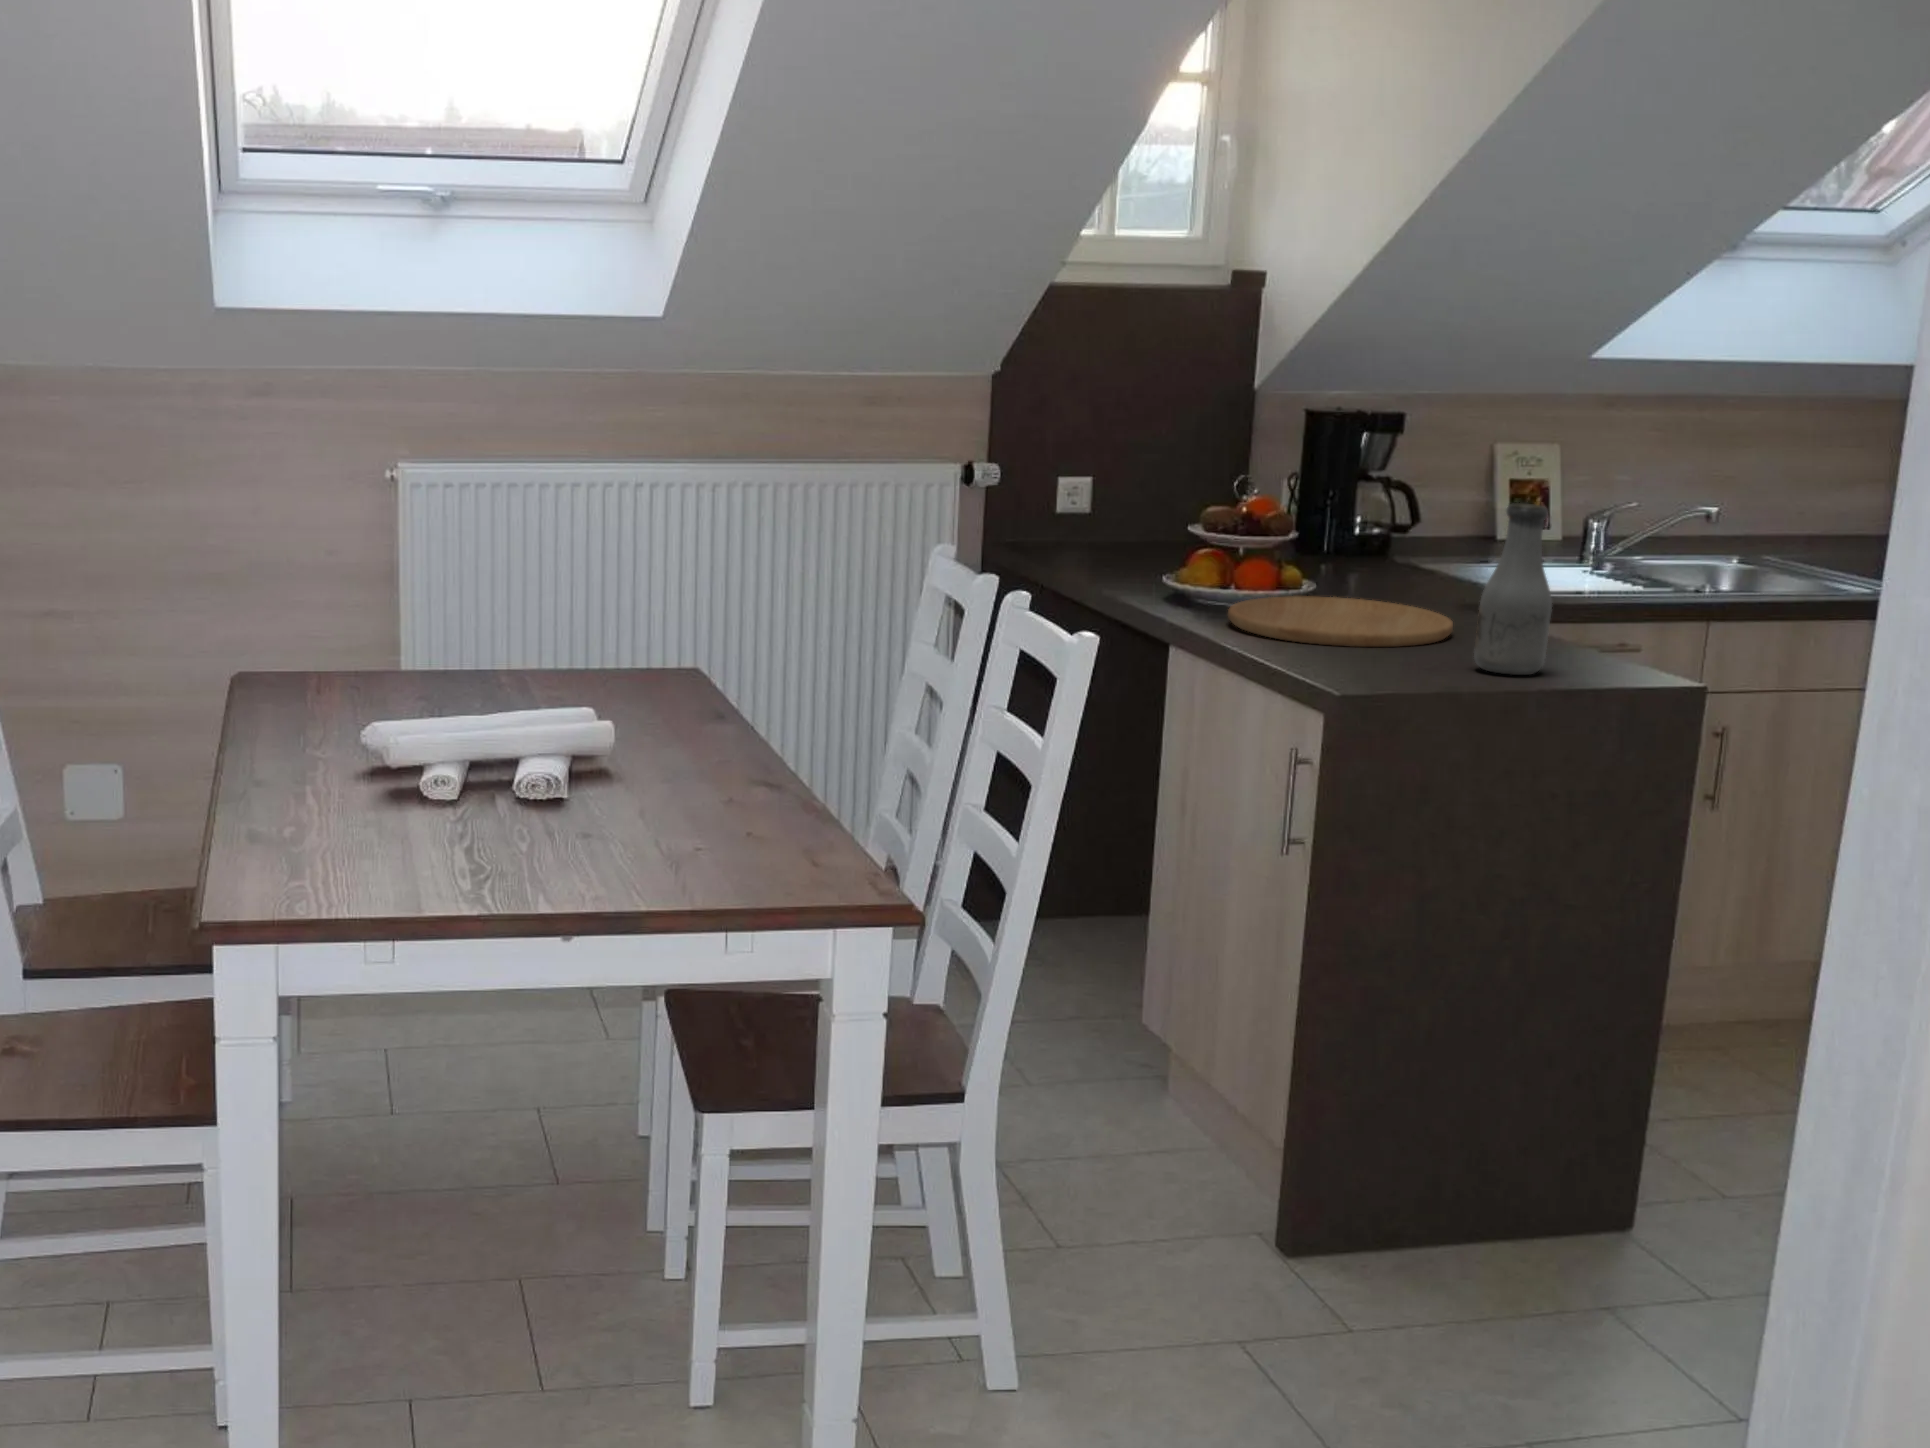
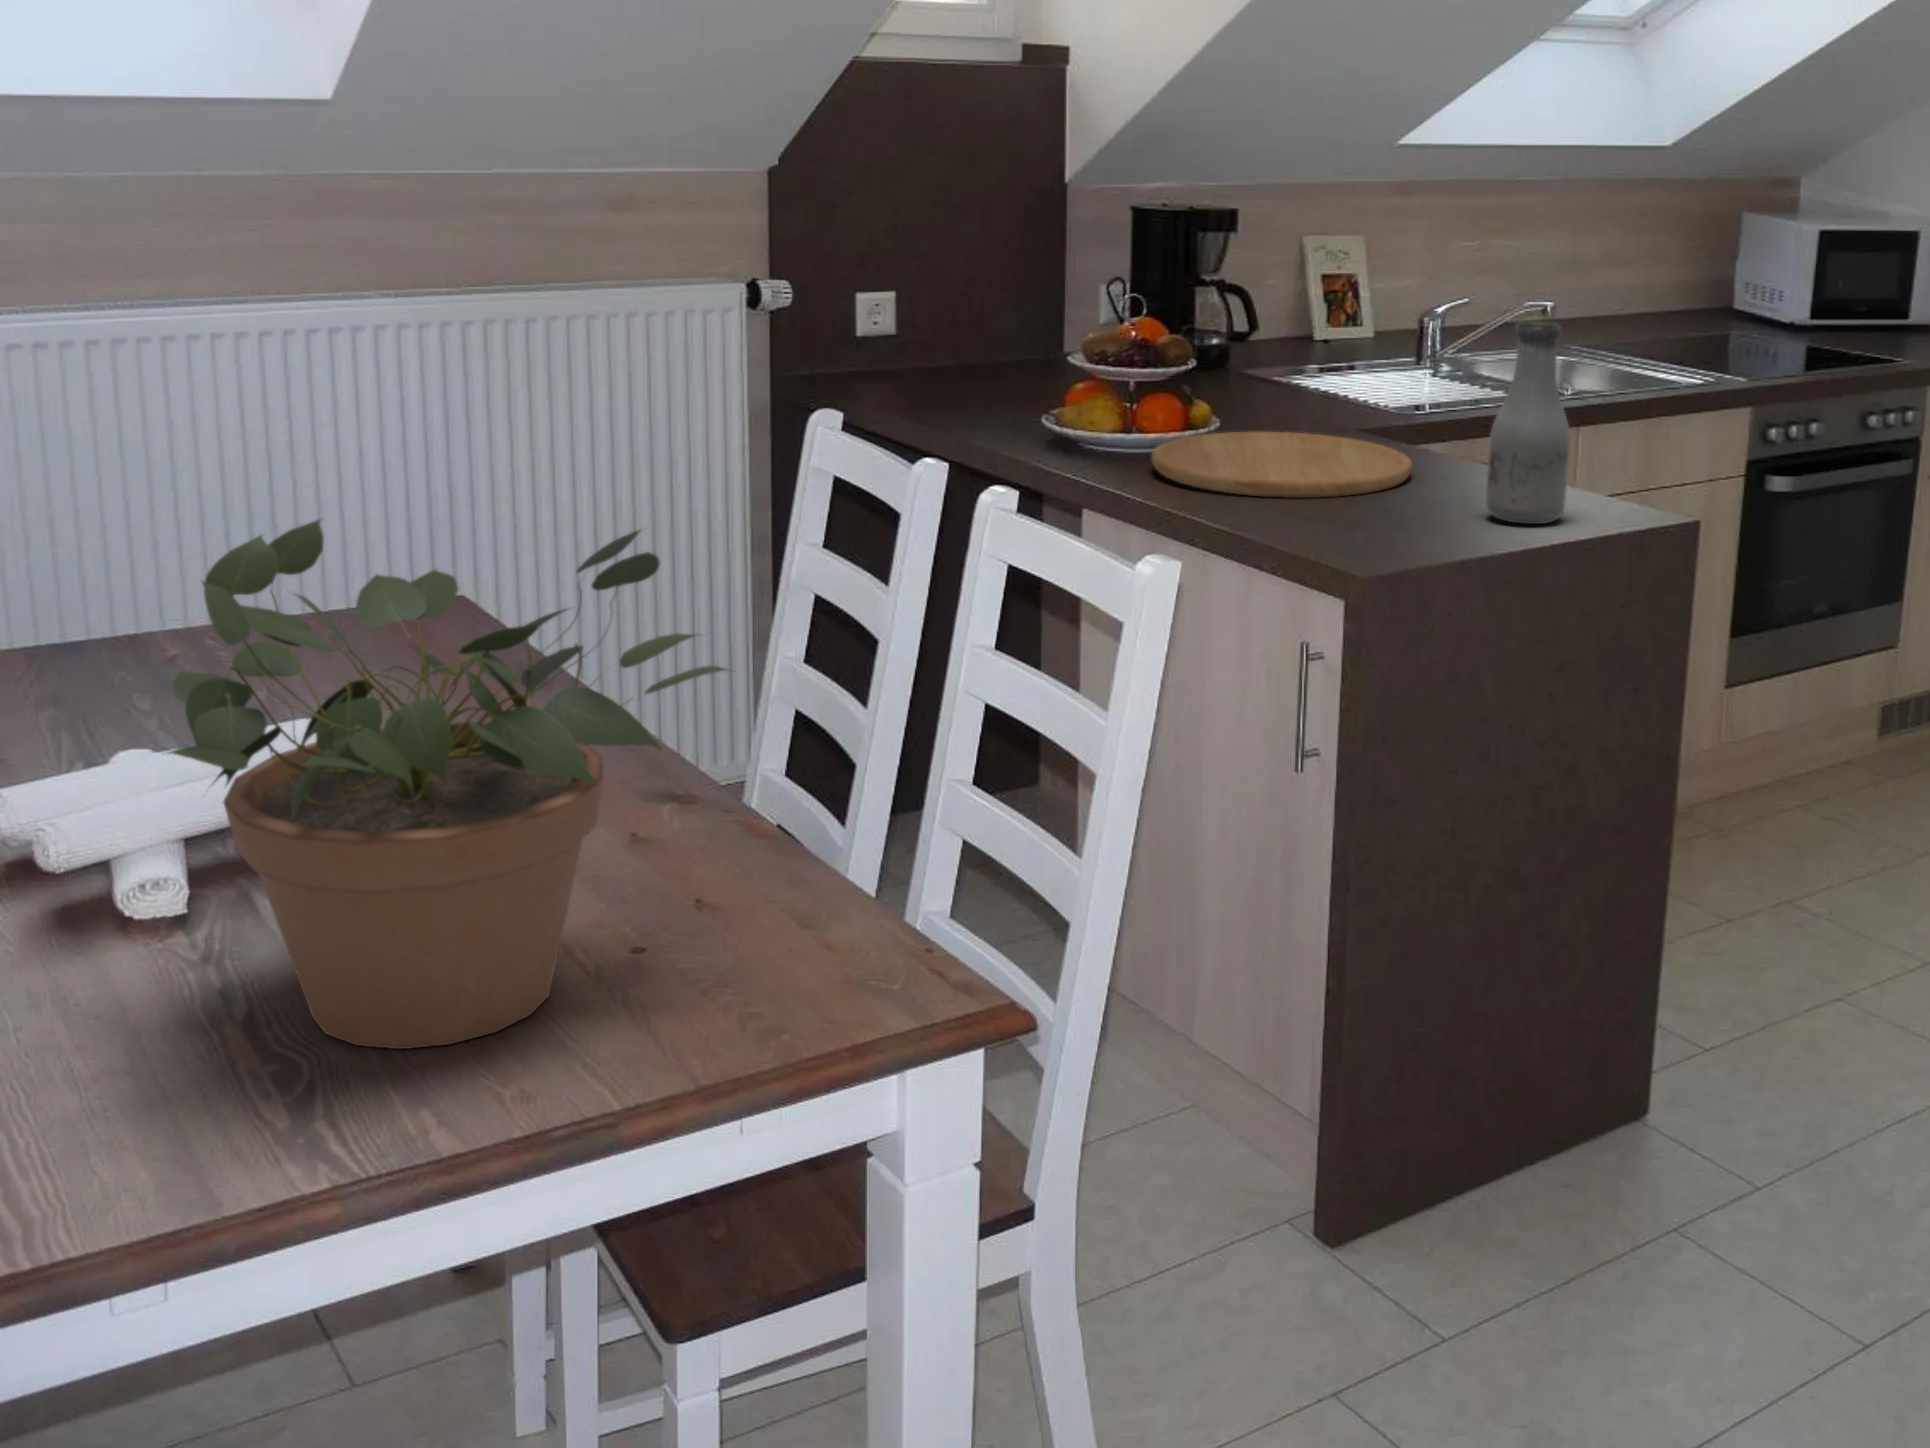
potted plant: none [434,563,752,866] -> present [169,519,728,1049]

